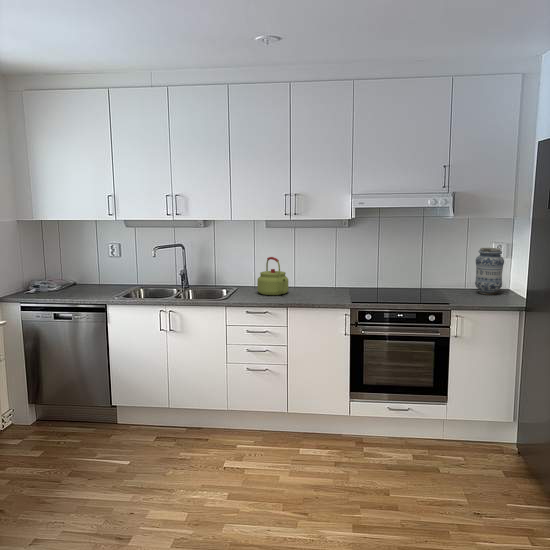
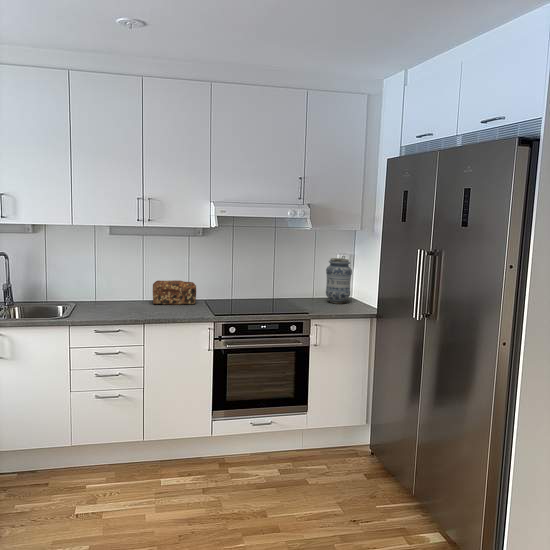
kettle: present [257,257,289,295] -> none [102,268,138,311]
bread loaf: none [303,269,344,291] -> present [153,280,196,304]

